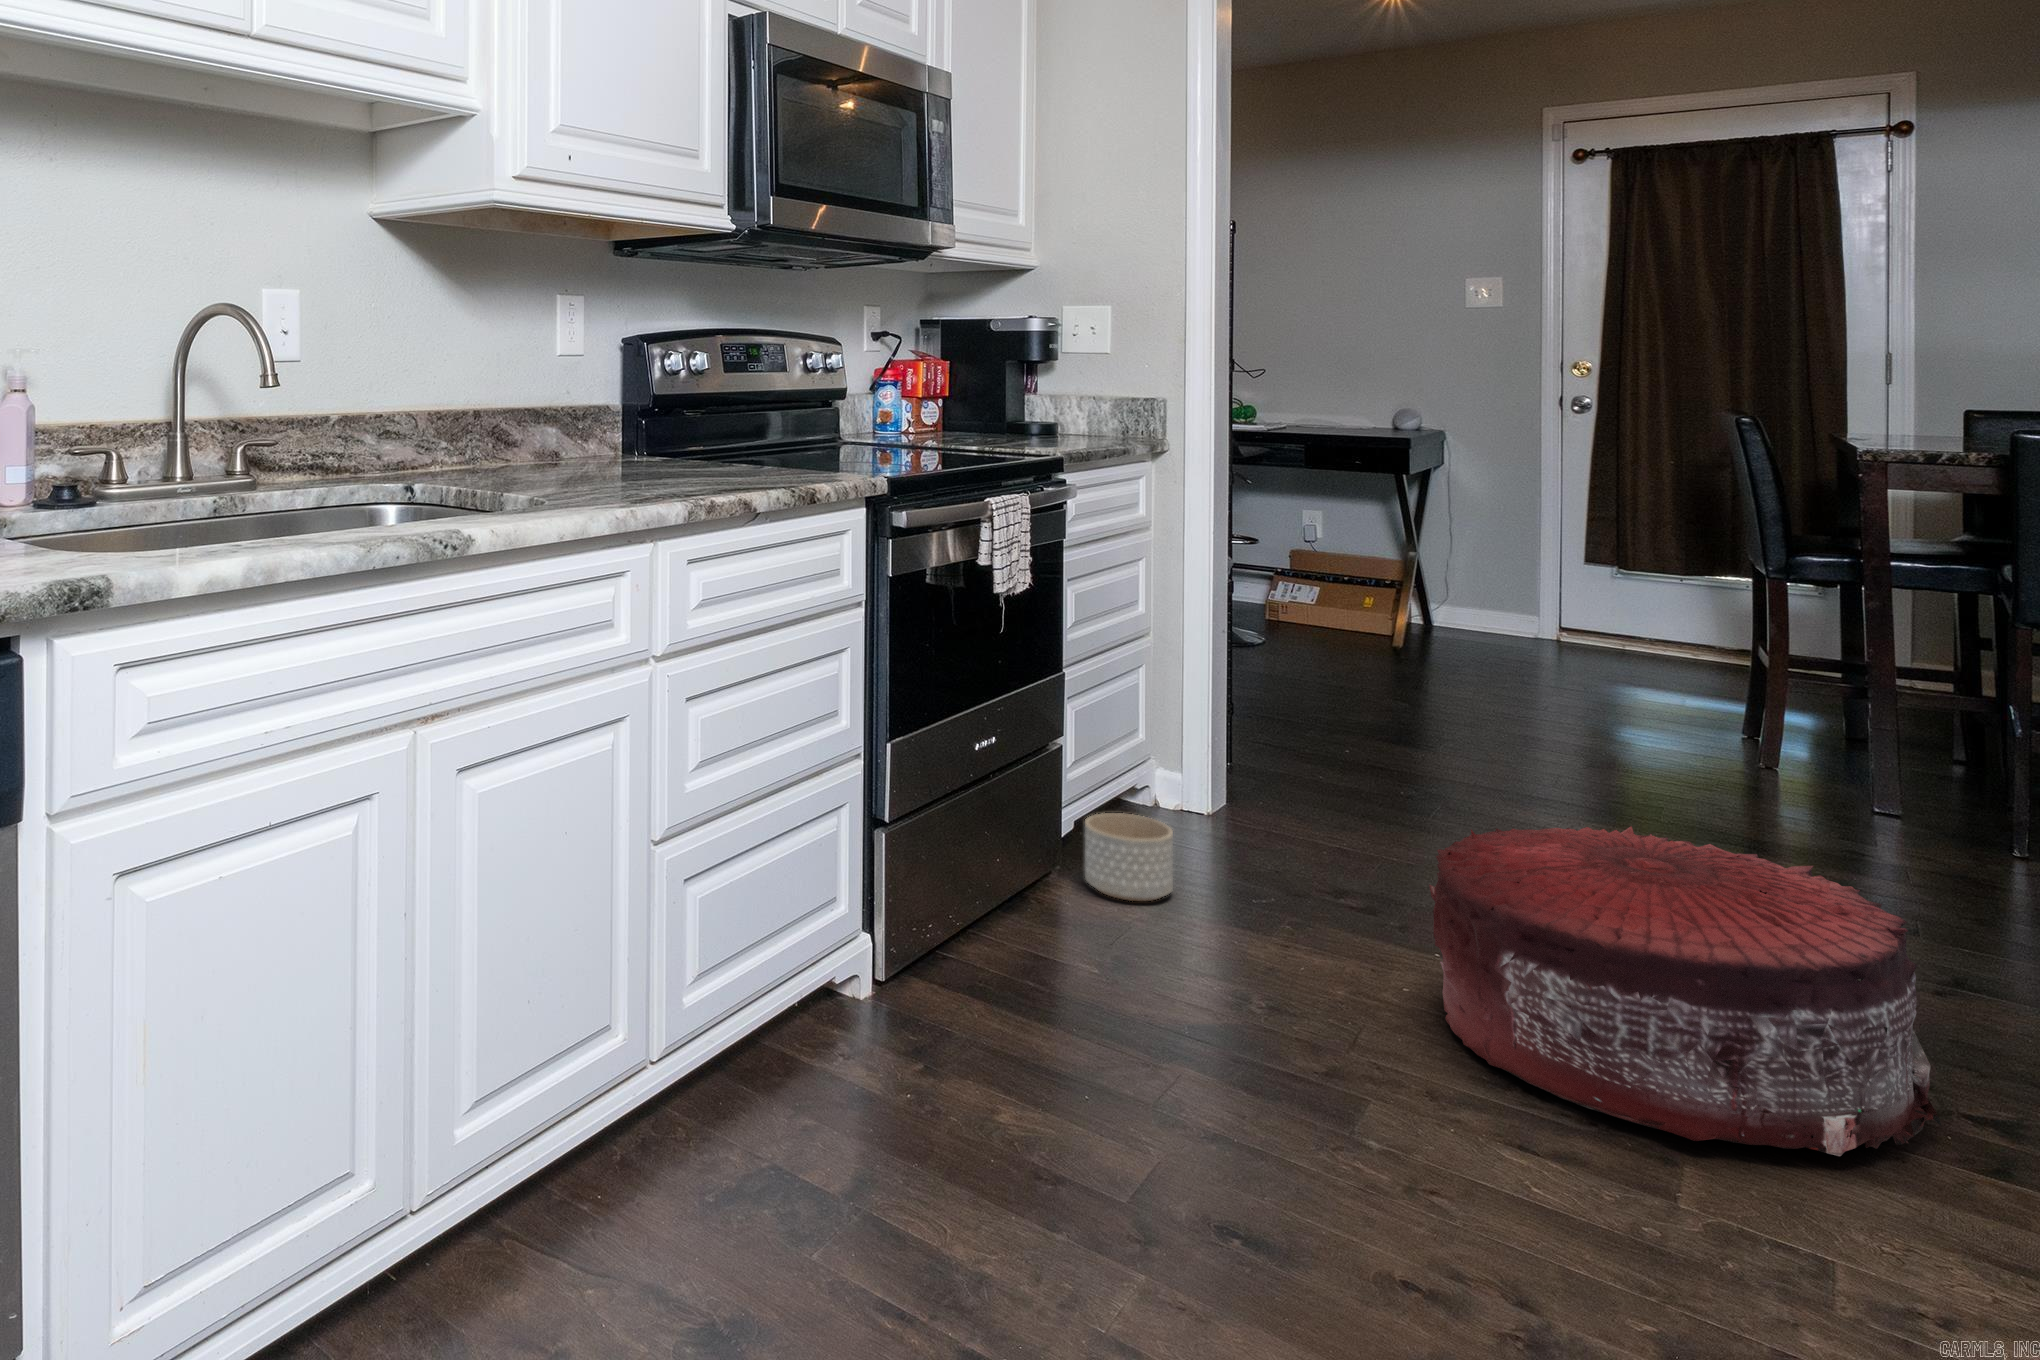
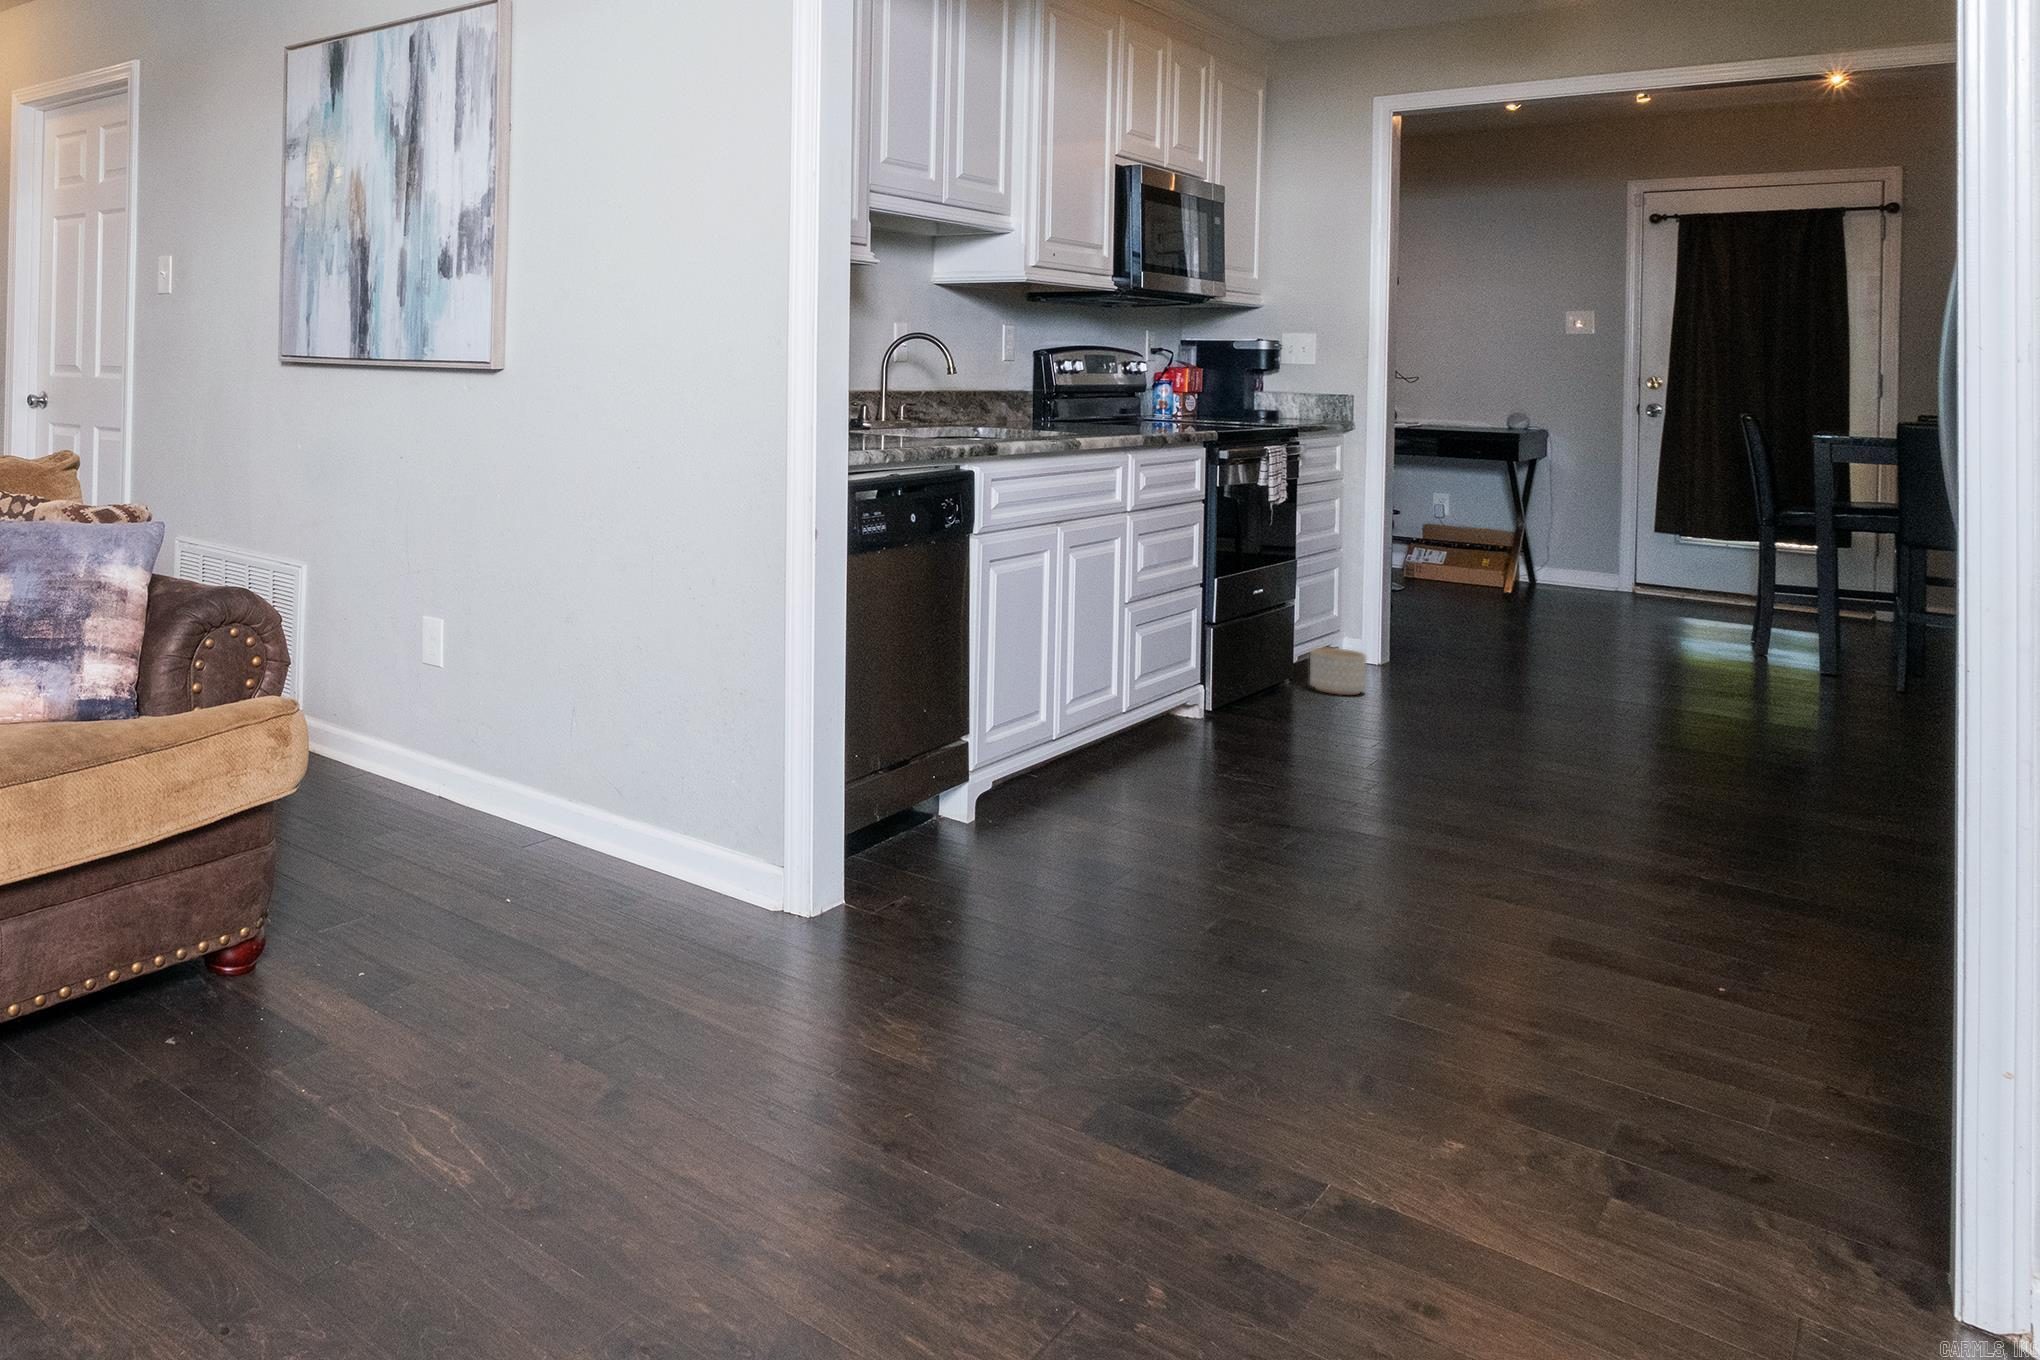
pouf: present [1429,826,1941,1156] -> none [1523,635,1786,772]

